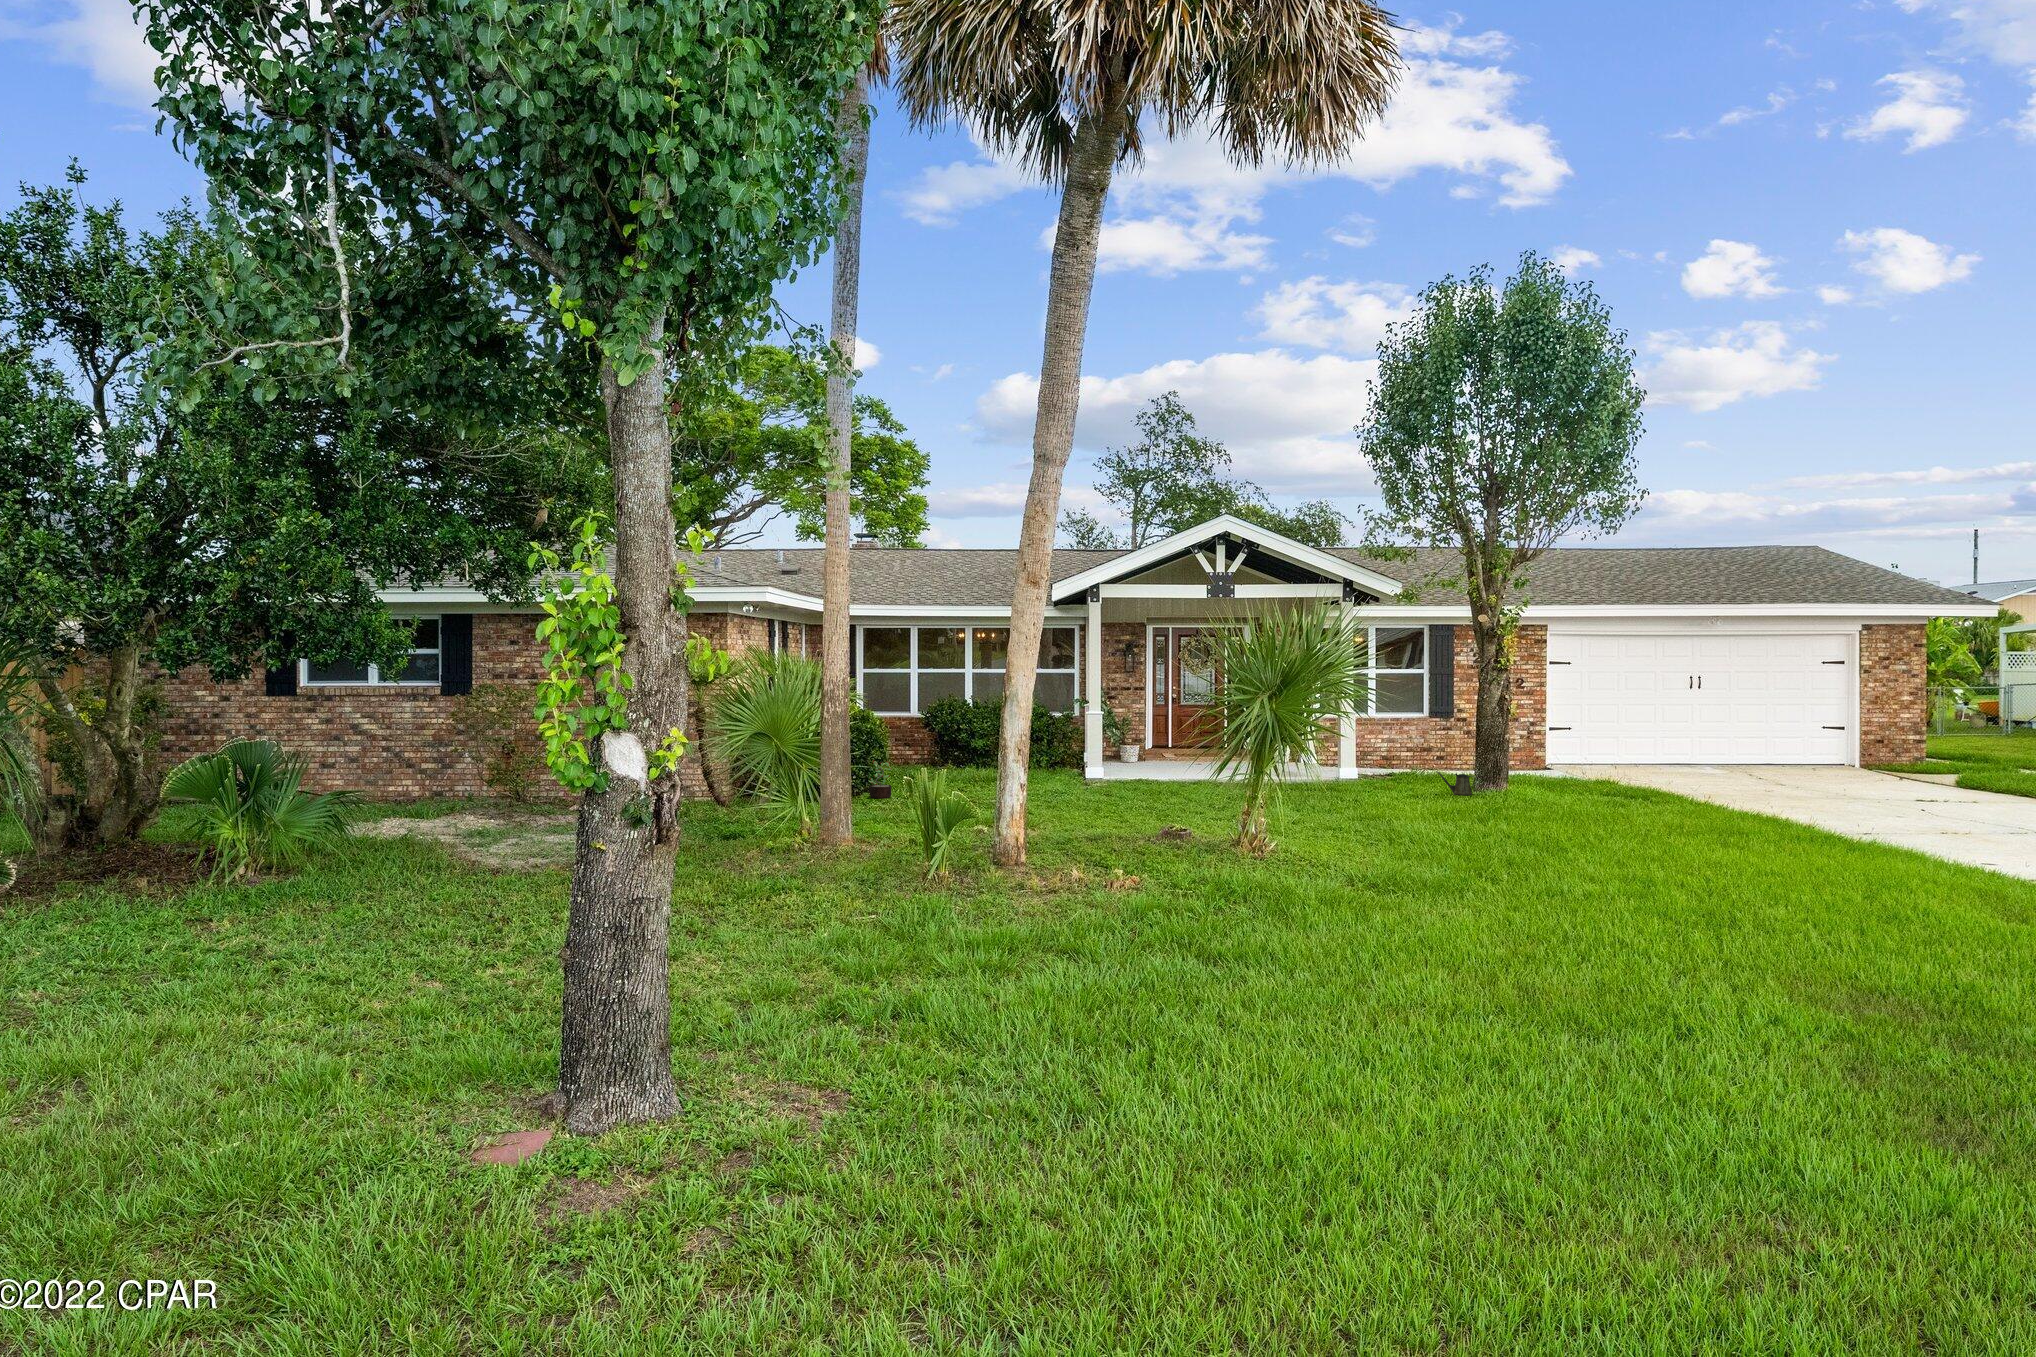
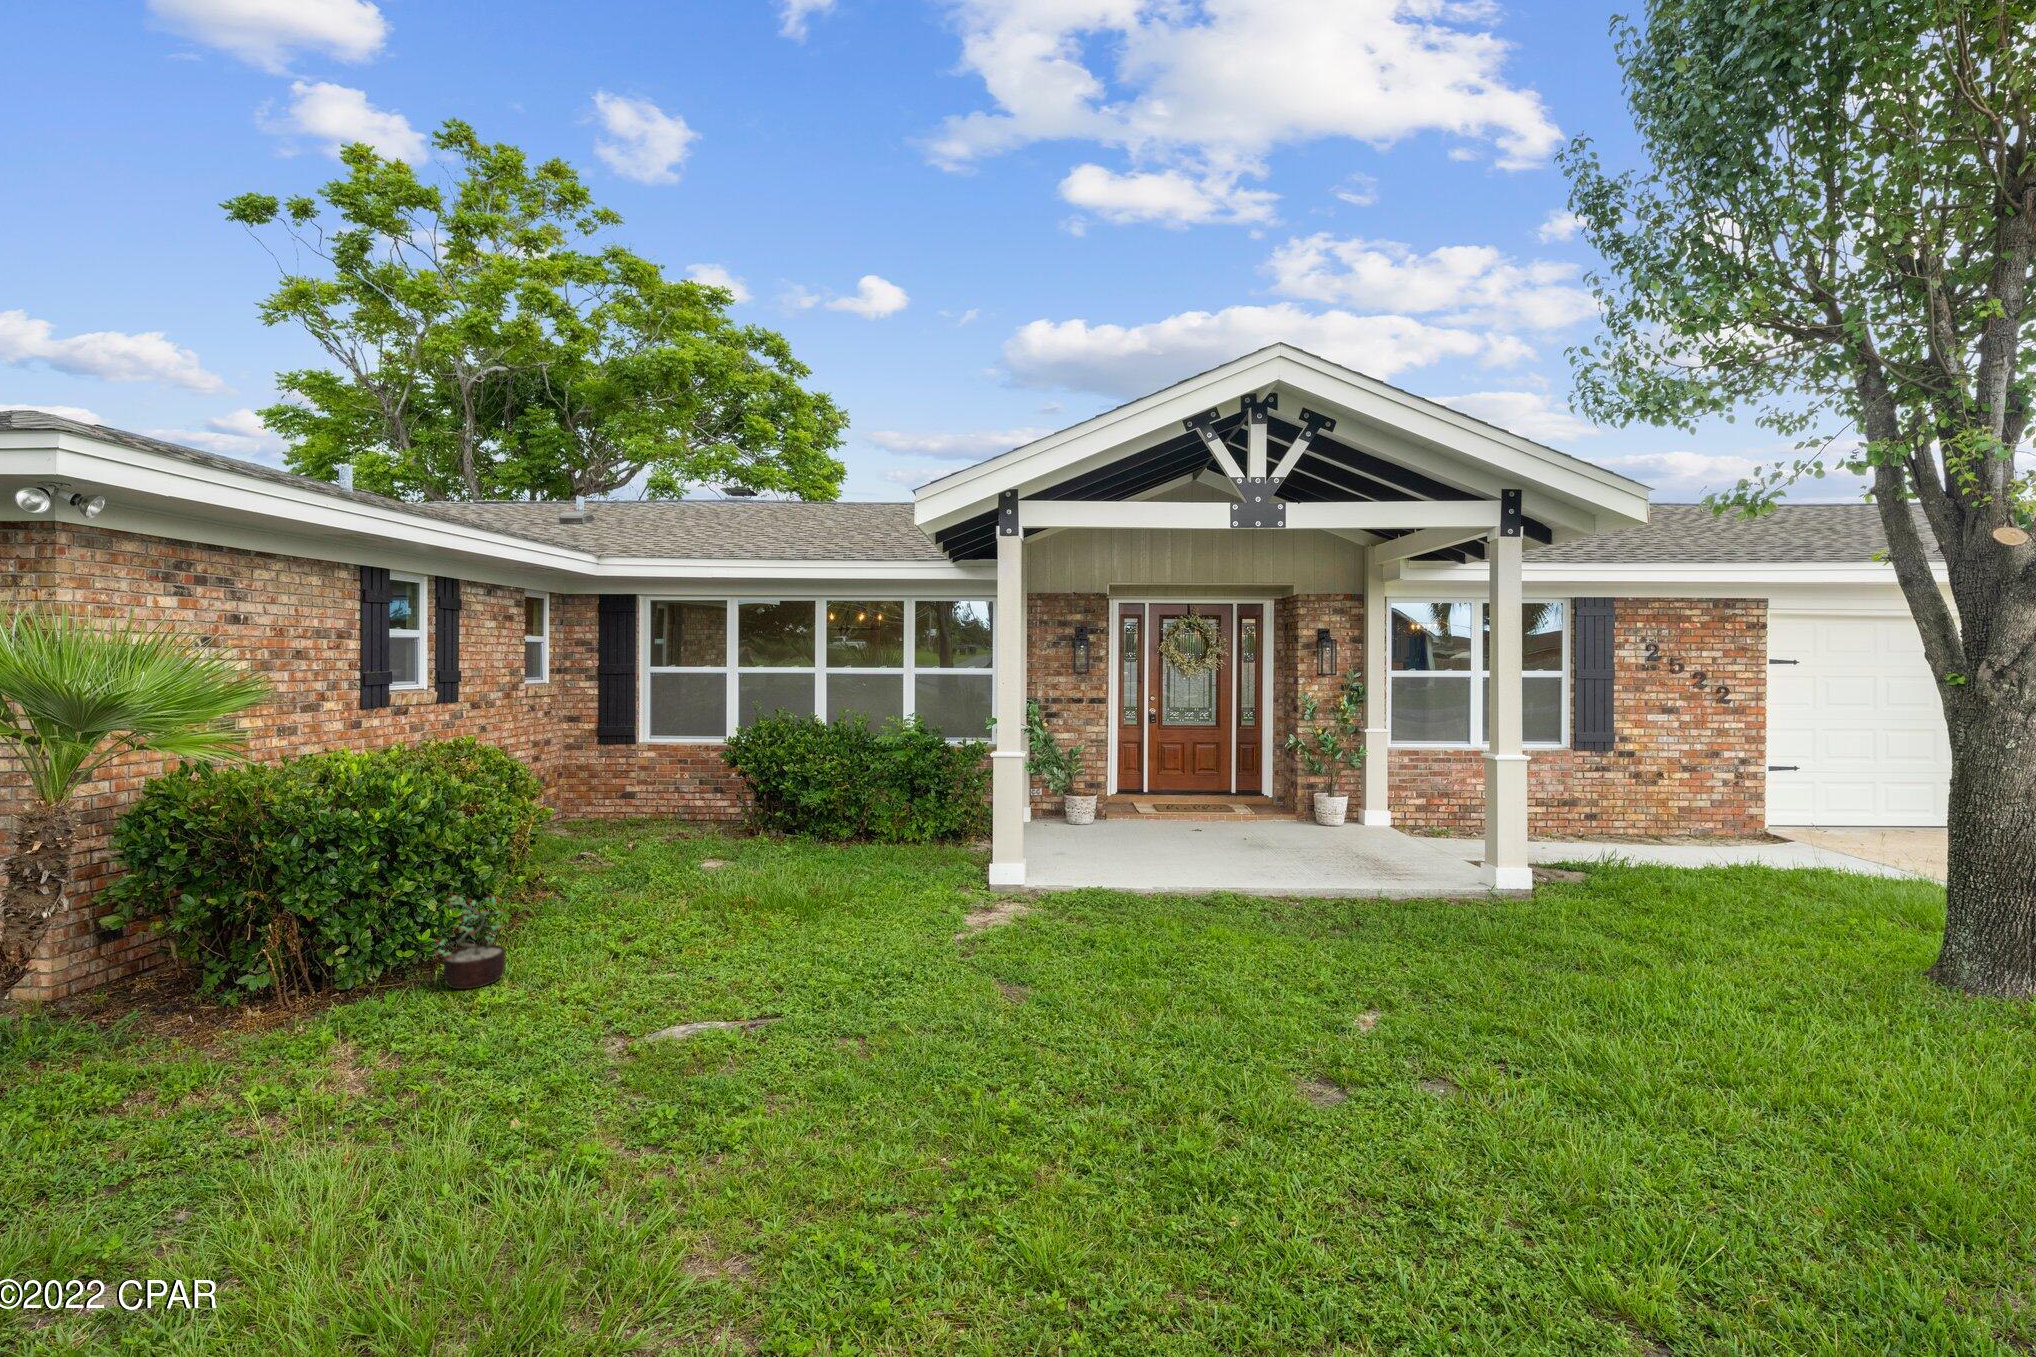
watering can: present [1436,771,1477,795] -> none [1779,910,1891,975]

